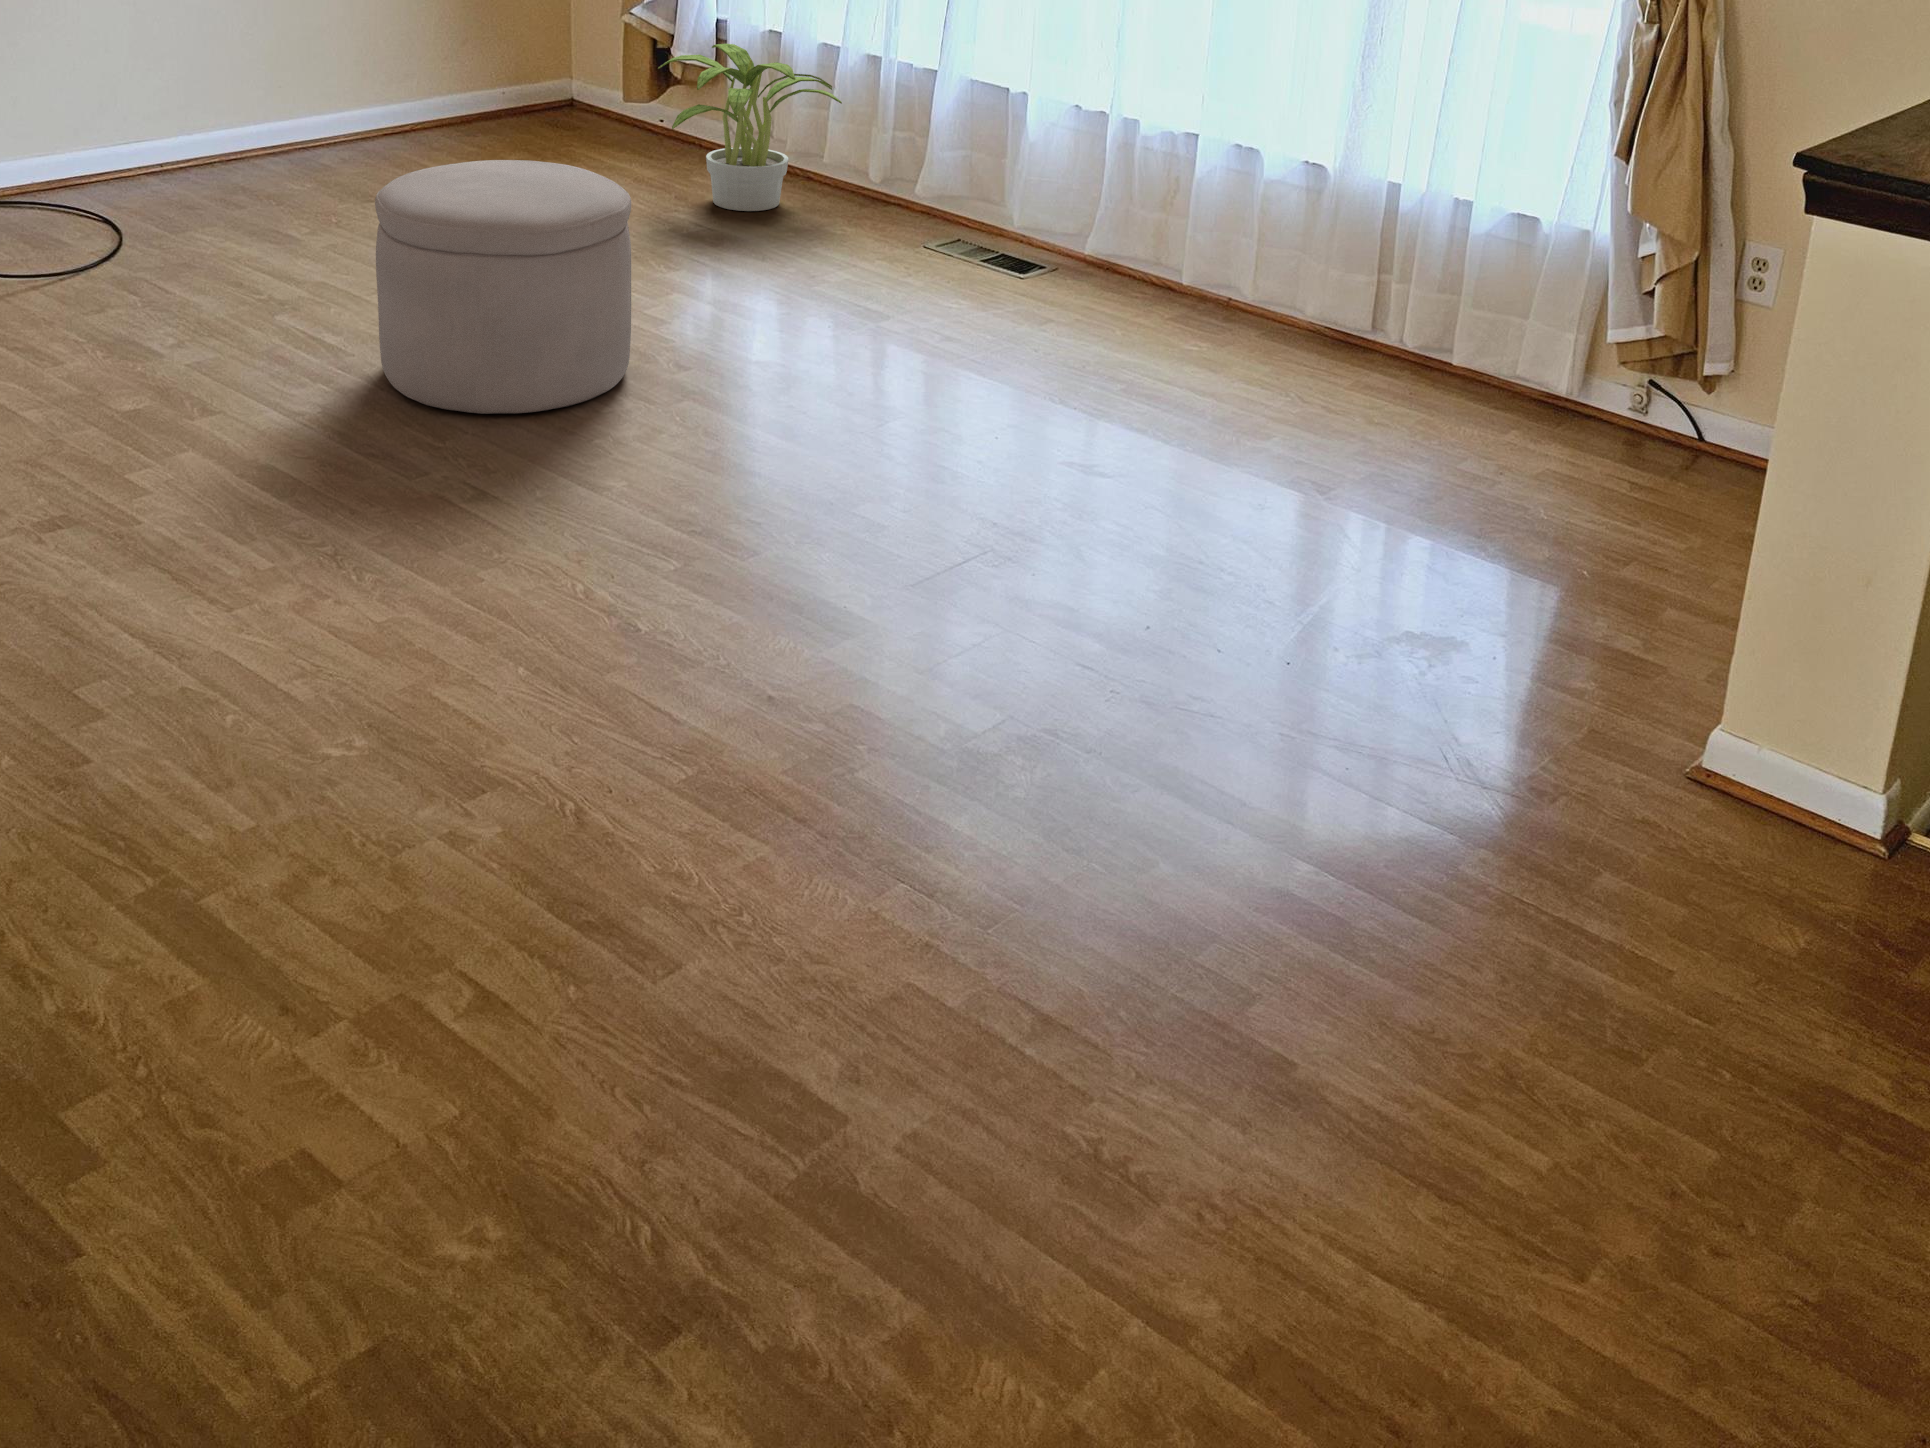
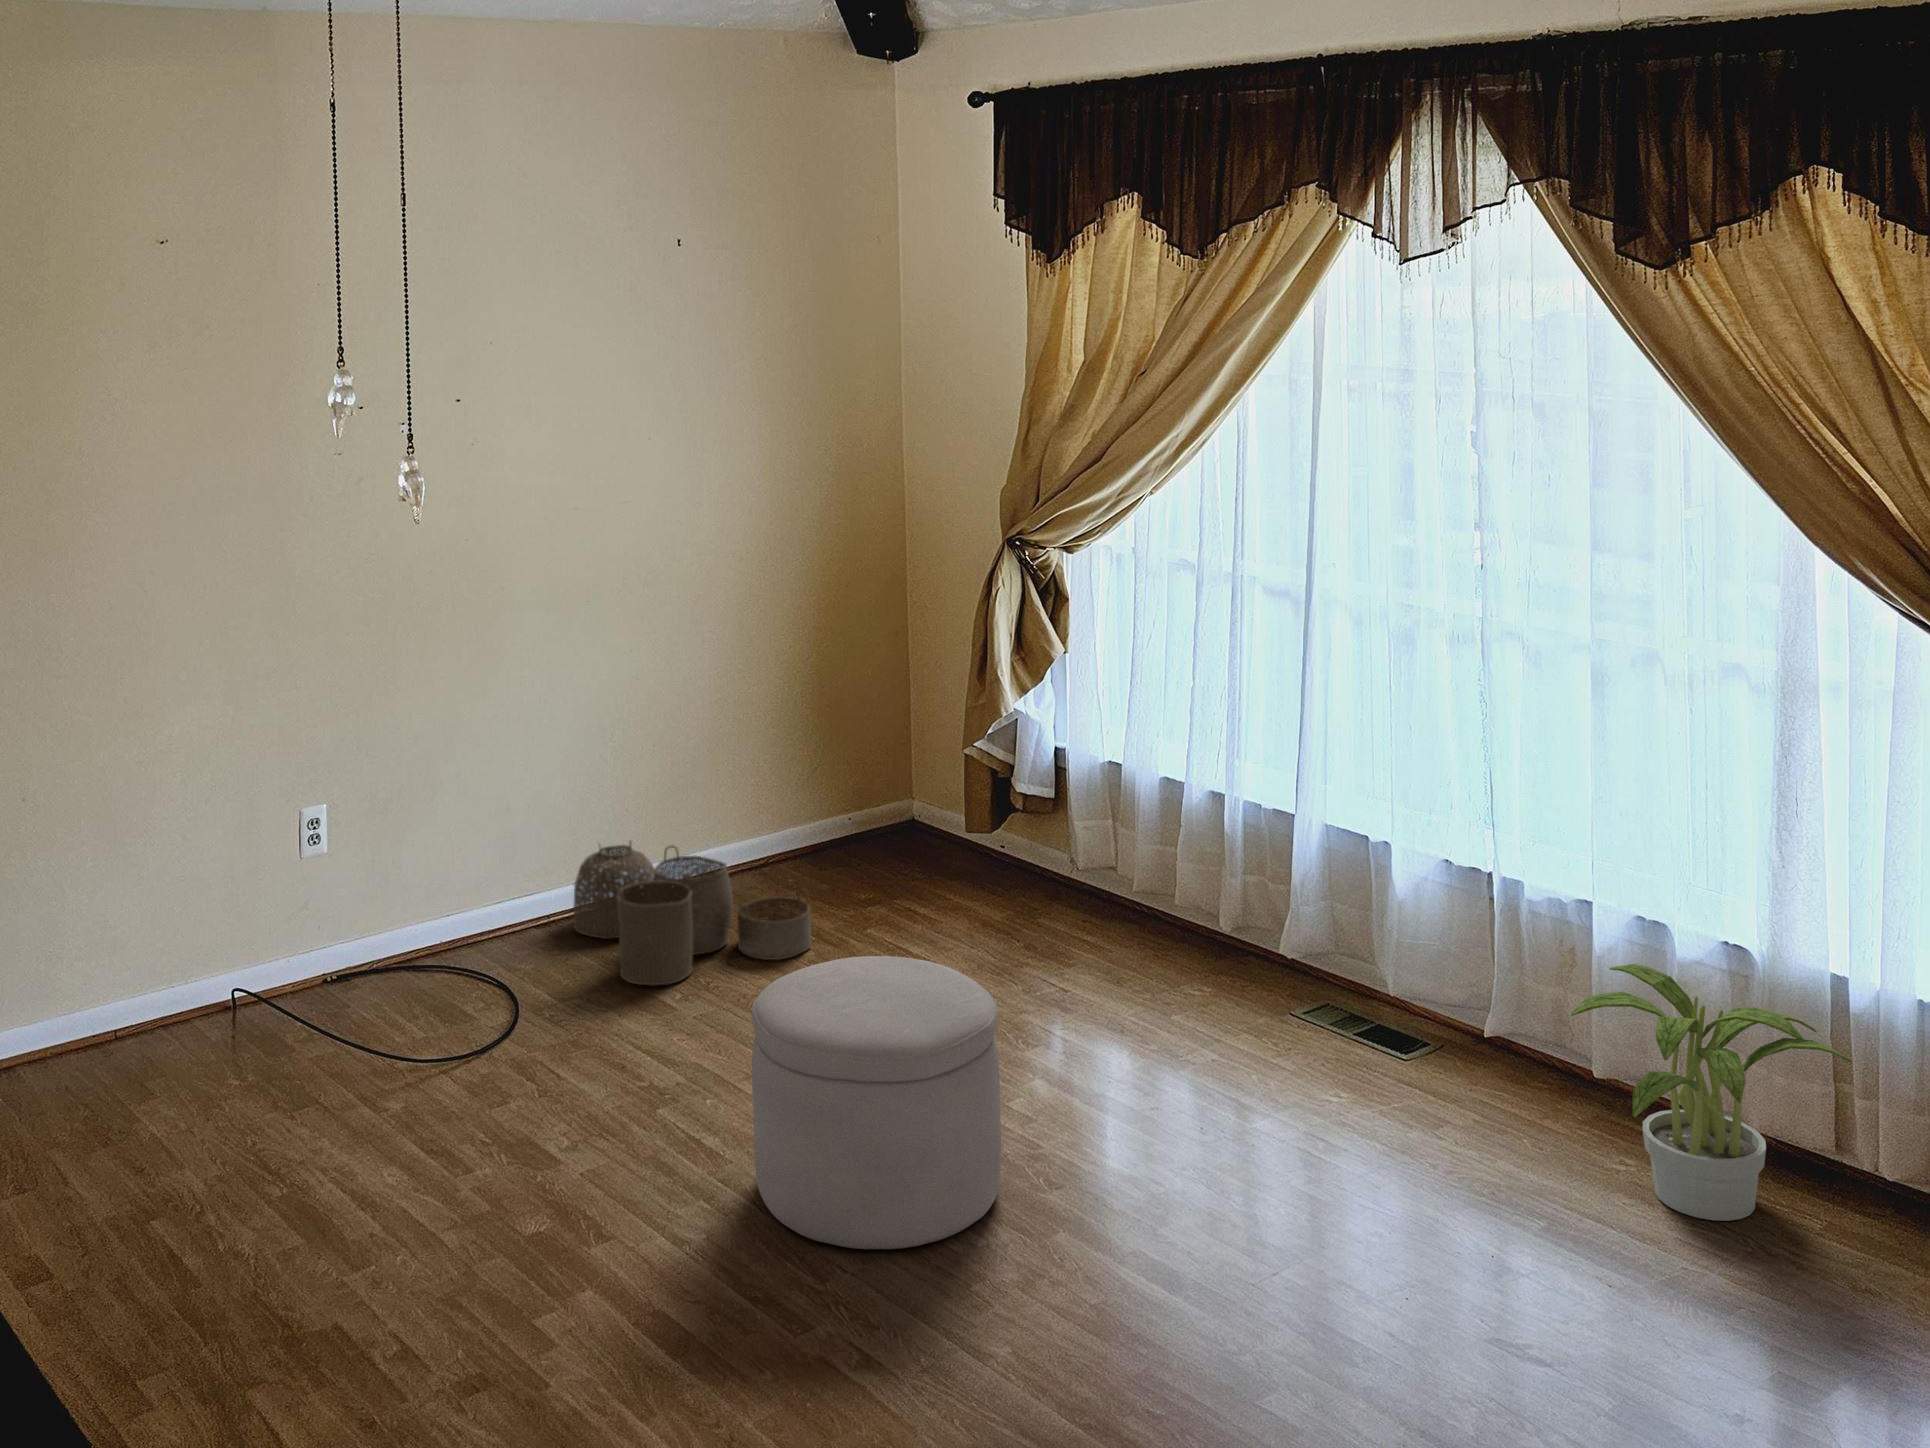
potted plant: present [658,44,842,211] -> present [1571,964,1851,1221]
woven basket: none [190,90,452,224] -> present [573,842,812,985]

